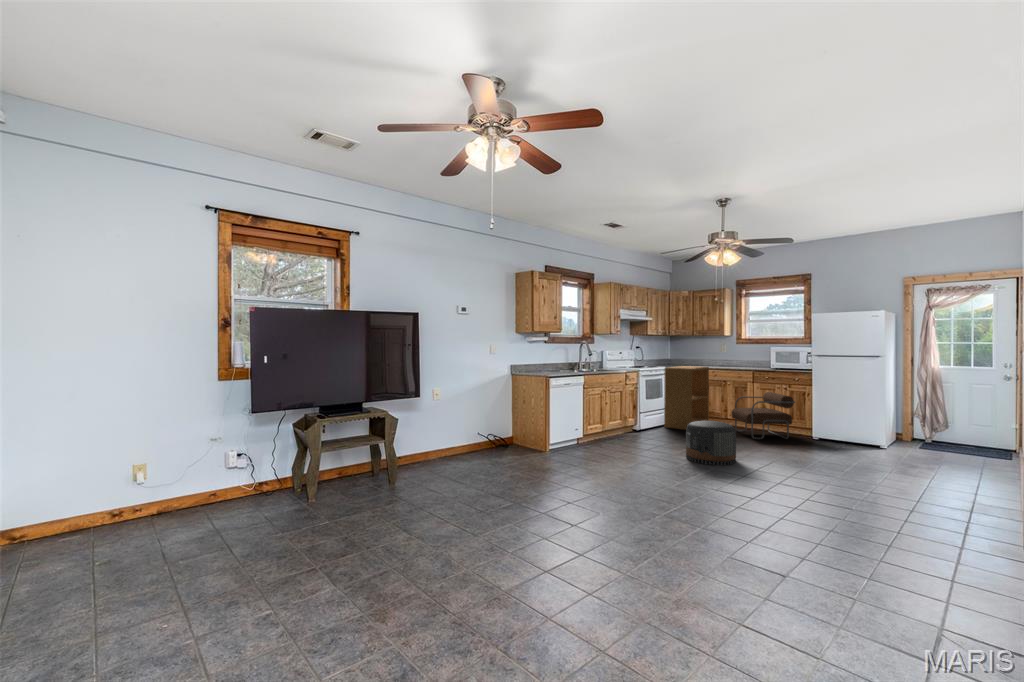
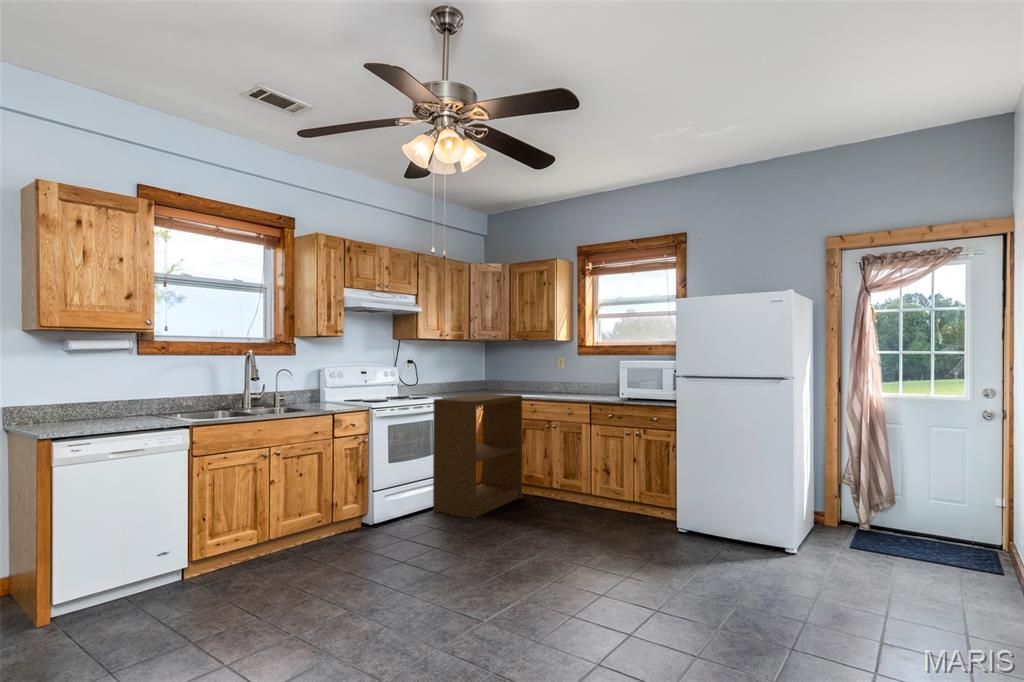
armchair: present [731,392,795,439] -> none [546,442,647,540]
pouf: present [686,421,736,465] -> none [373,531,481,653]

